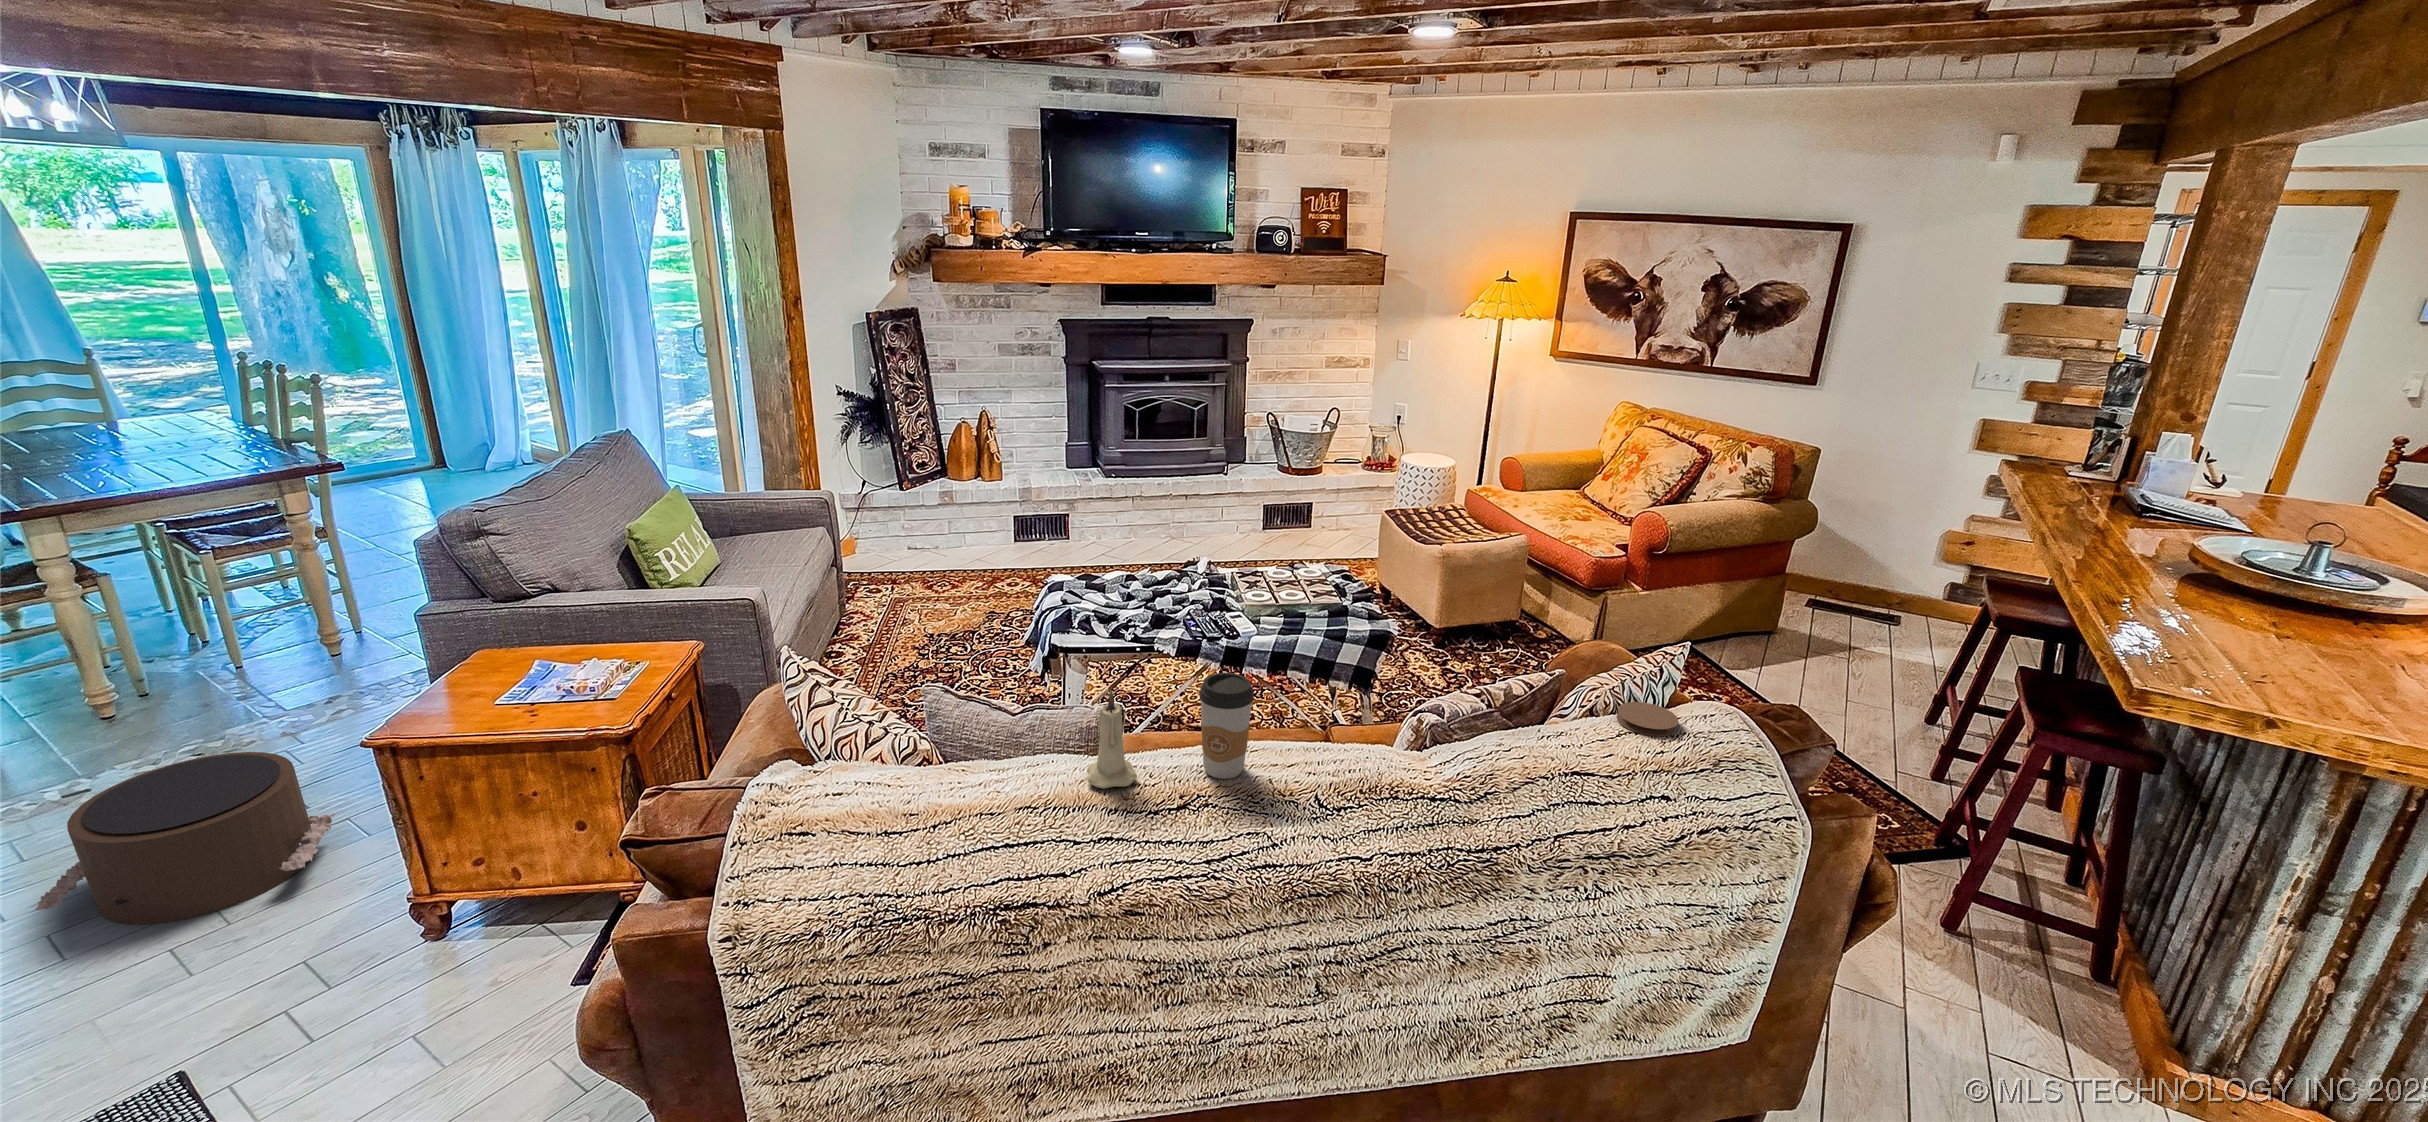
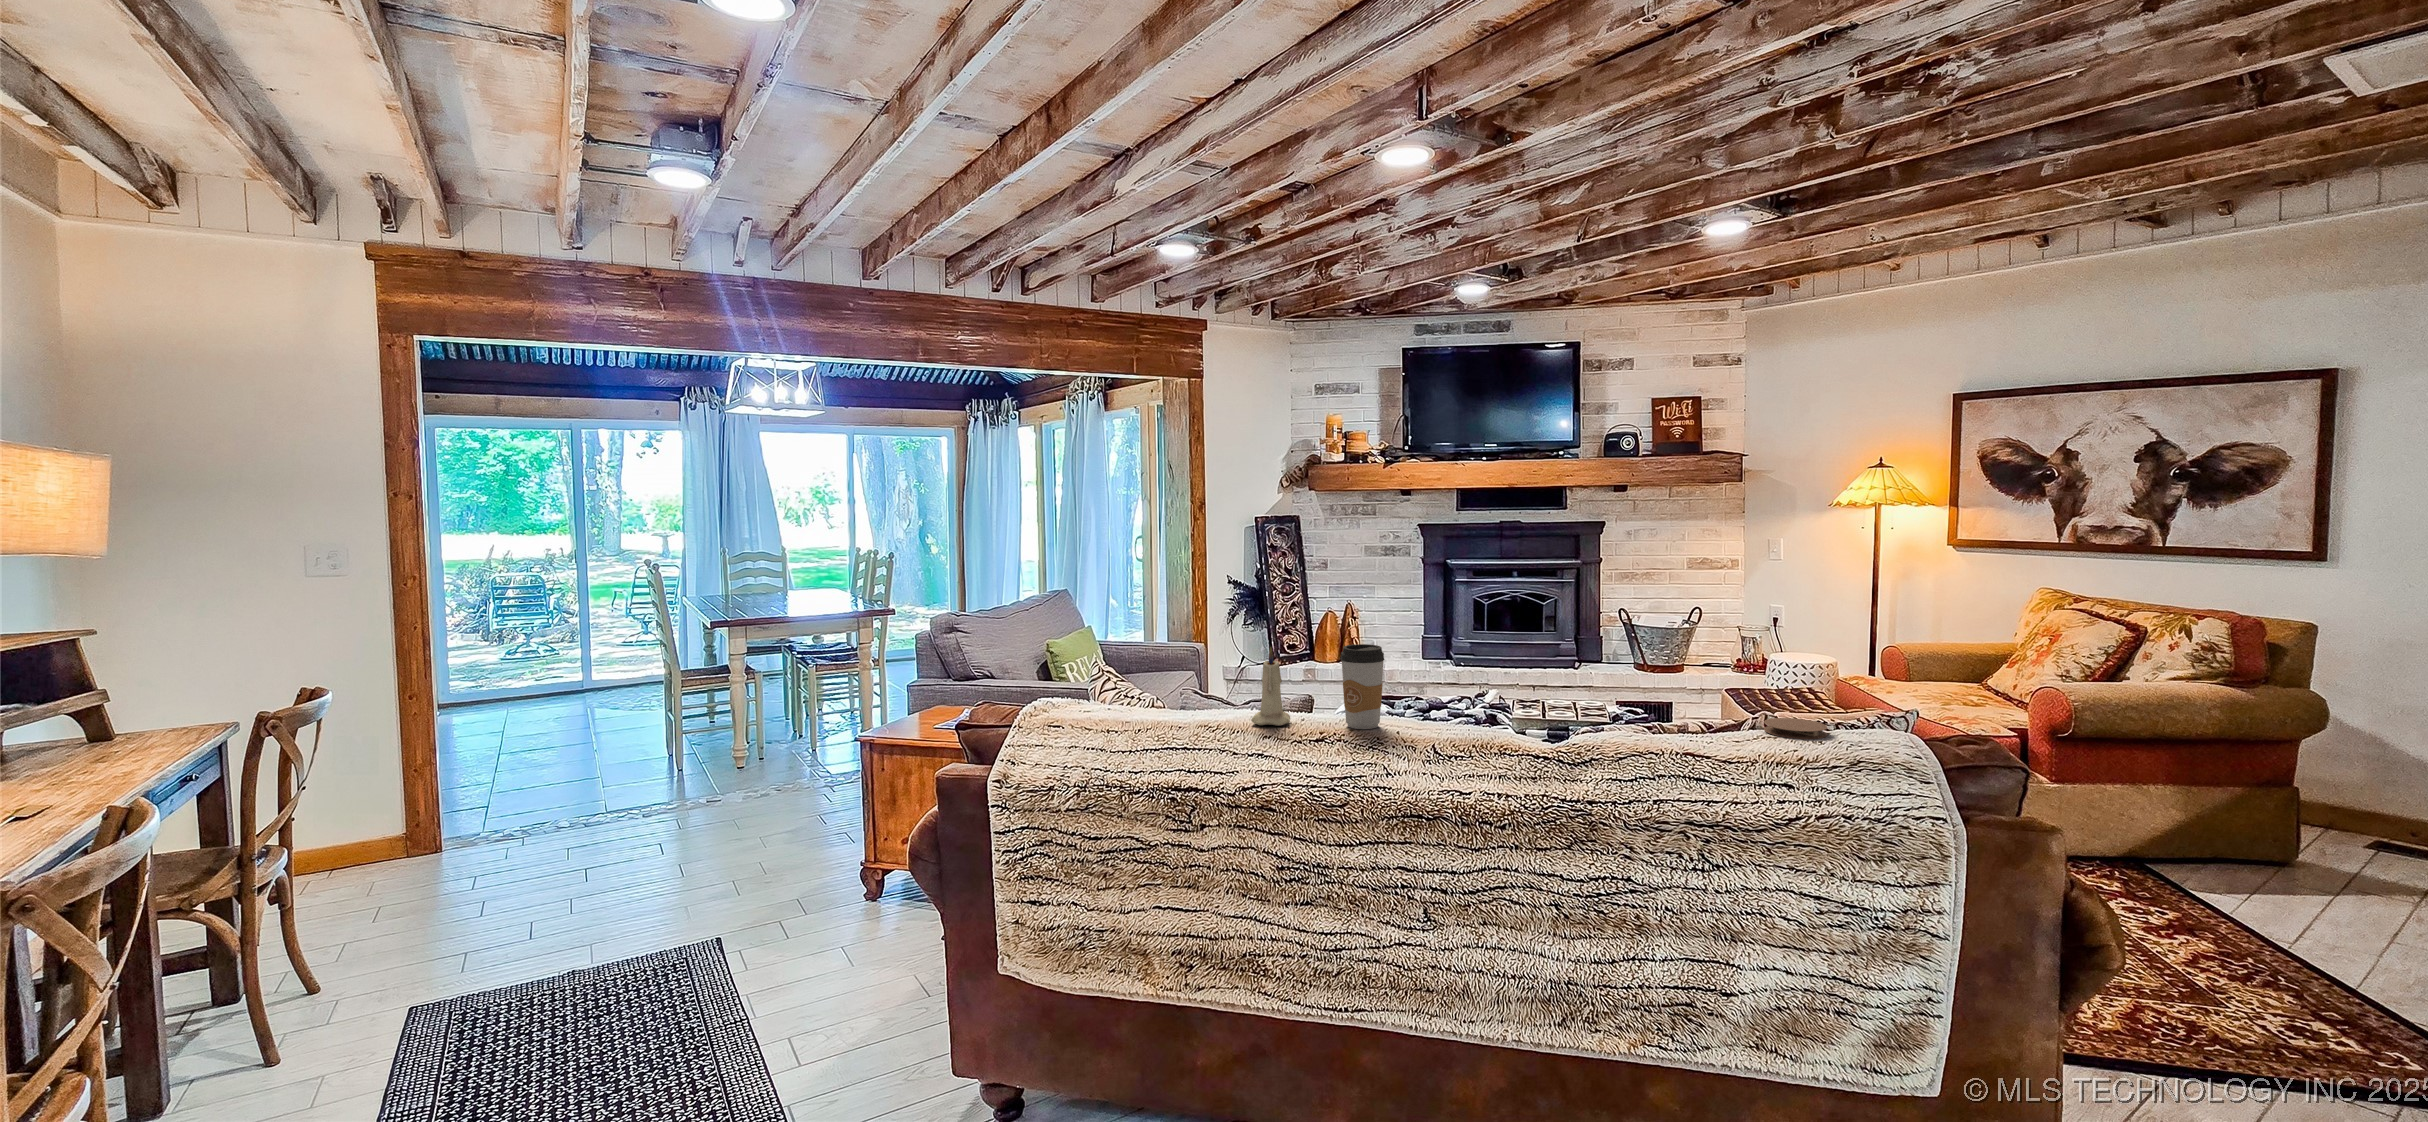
pouf: present [35,752,335,925] -> none [662,778,829,877]

